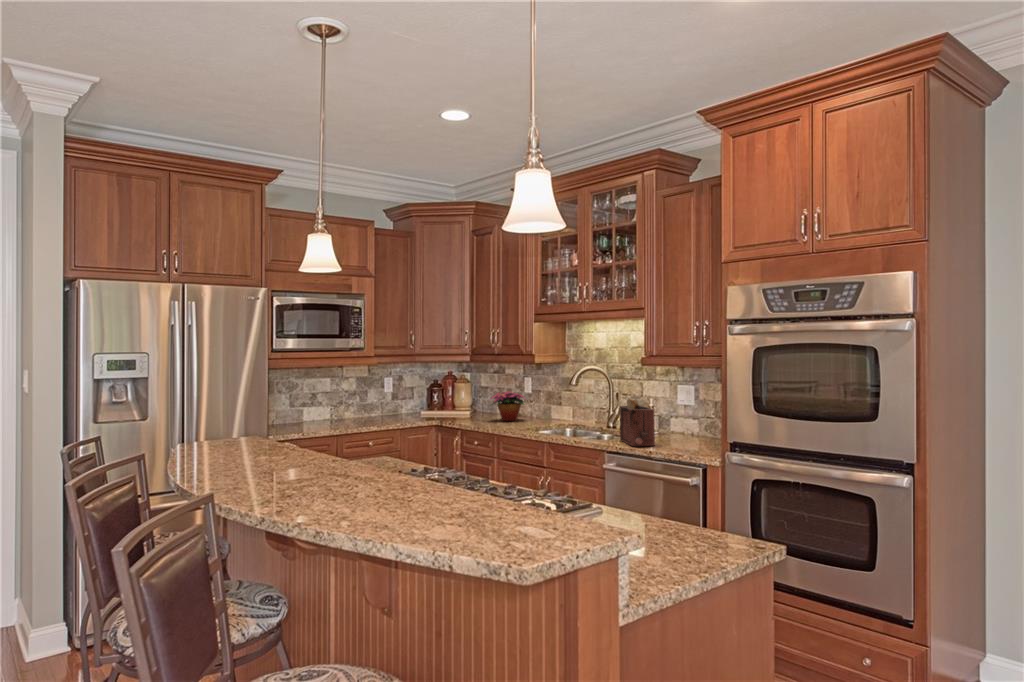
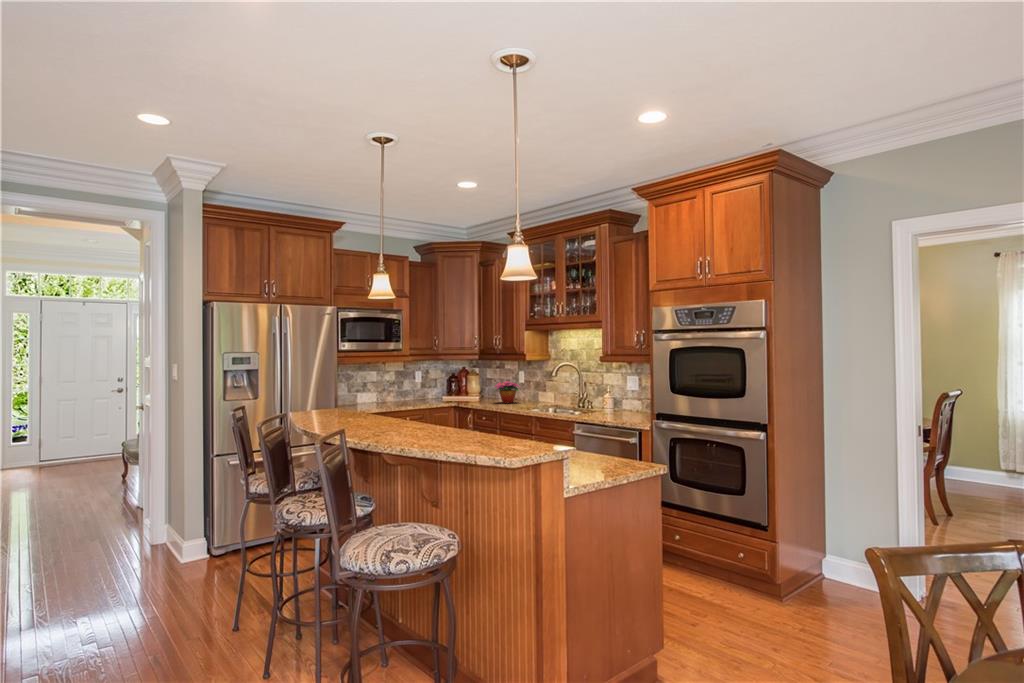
toaster: present [620,399,655,446] -> none [585,385,609,418]

